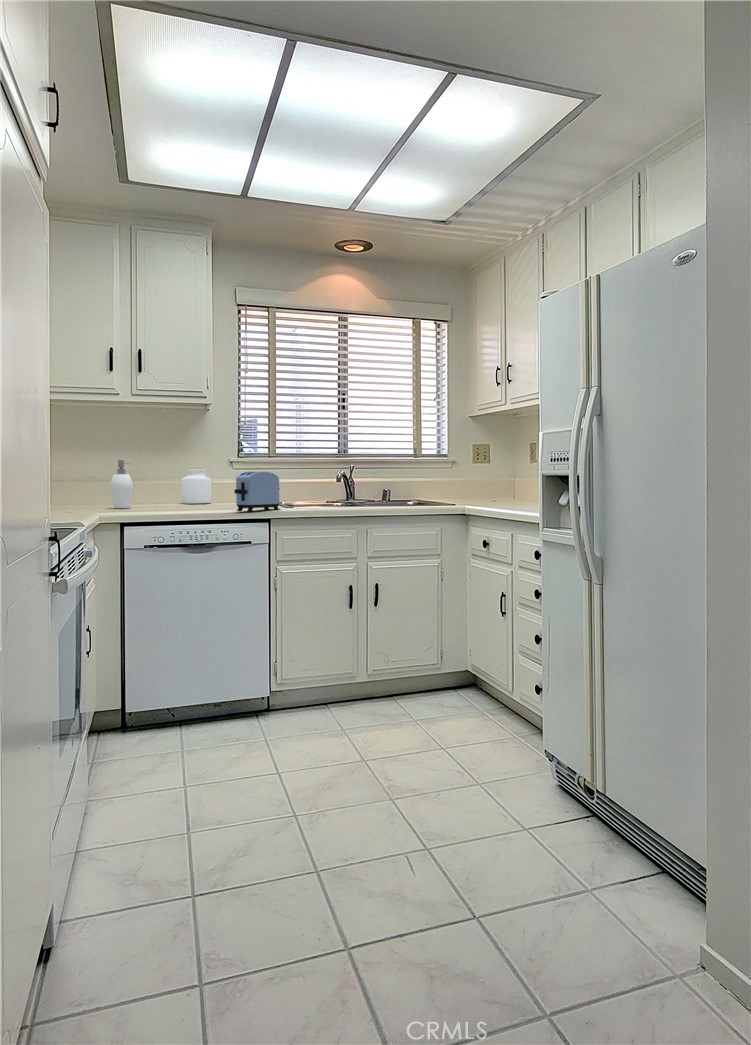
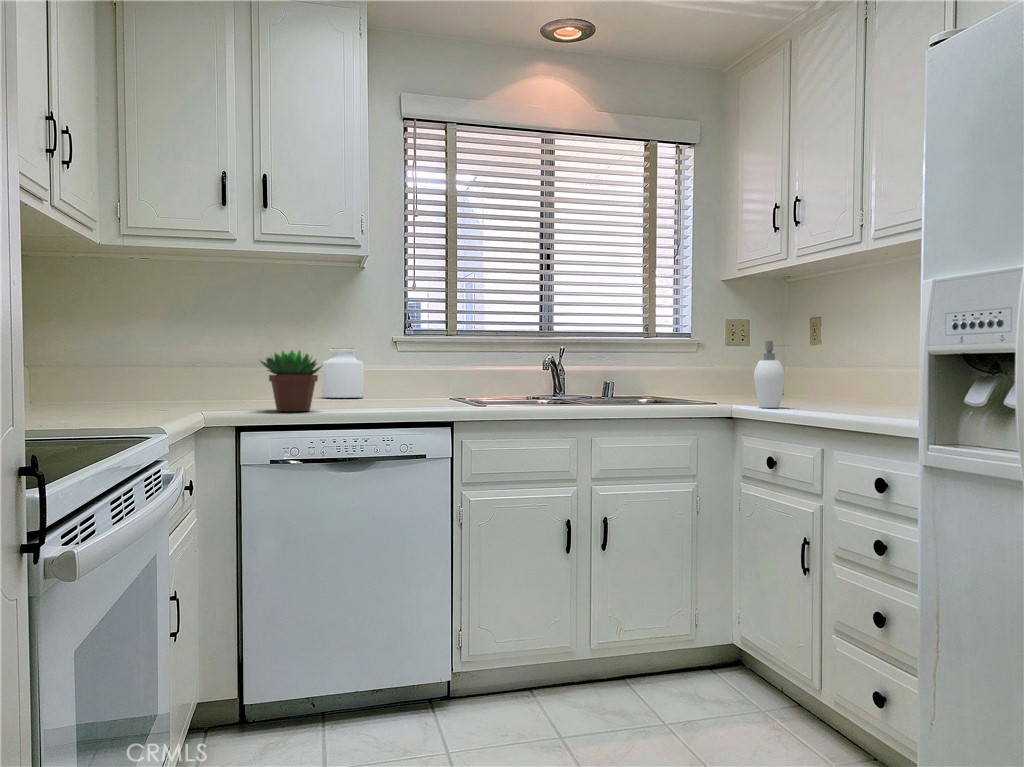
soap dispenser: present [110,460,133,508] -> present [754,341,785,408]
succulent plant: none [137,471,180,513] -> present [261,350,321,411]
toaster: present [234,471,280,511] -> none [403,351,467,410]

